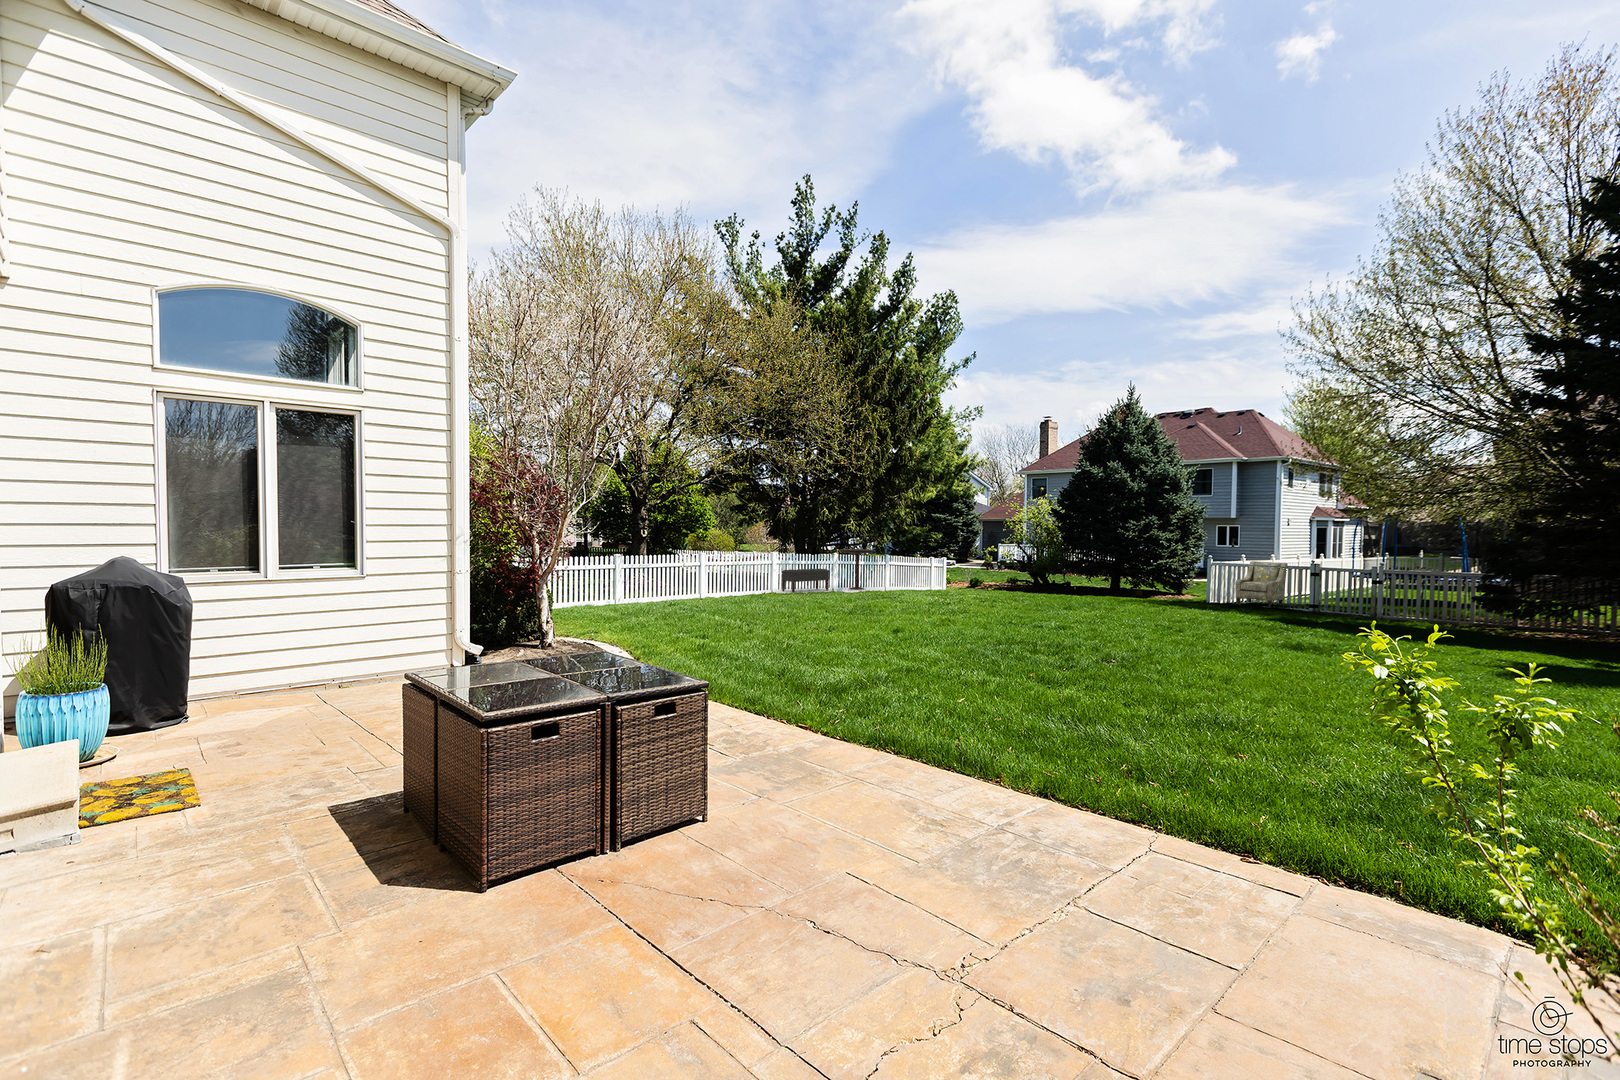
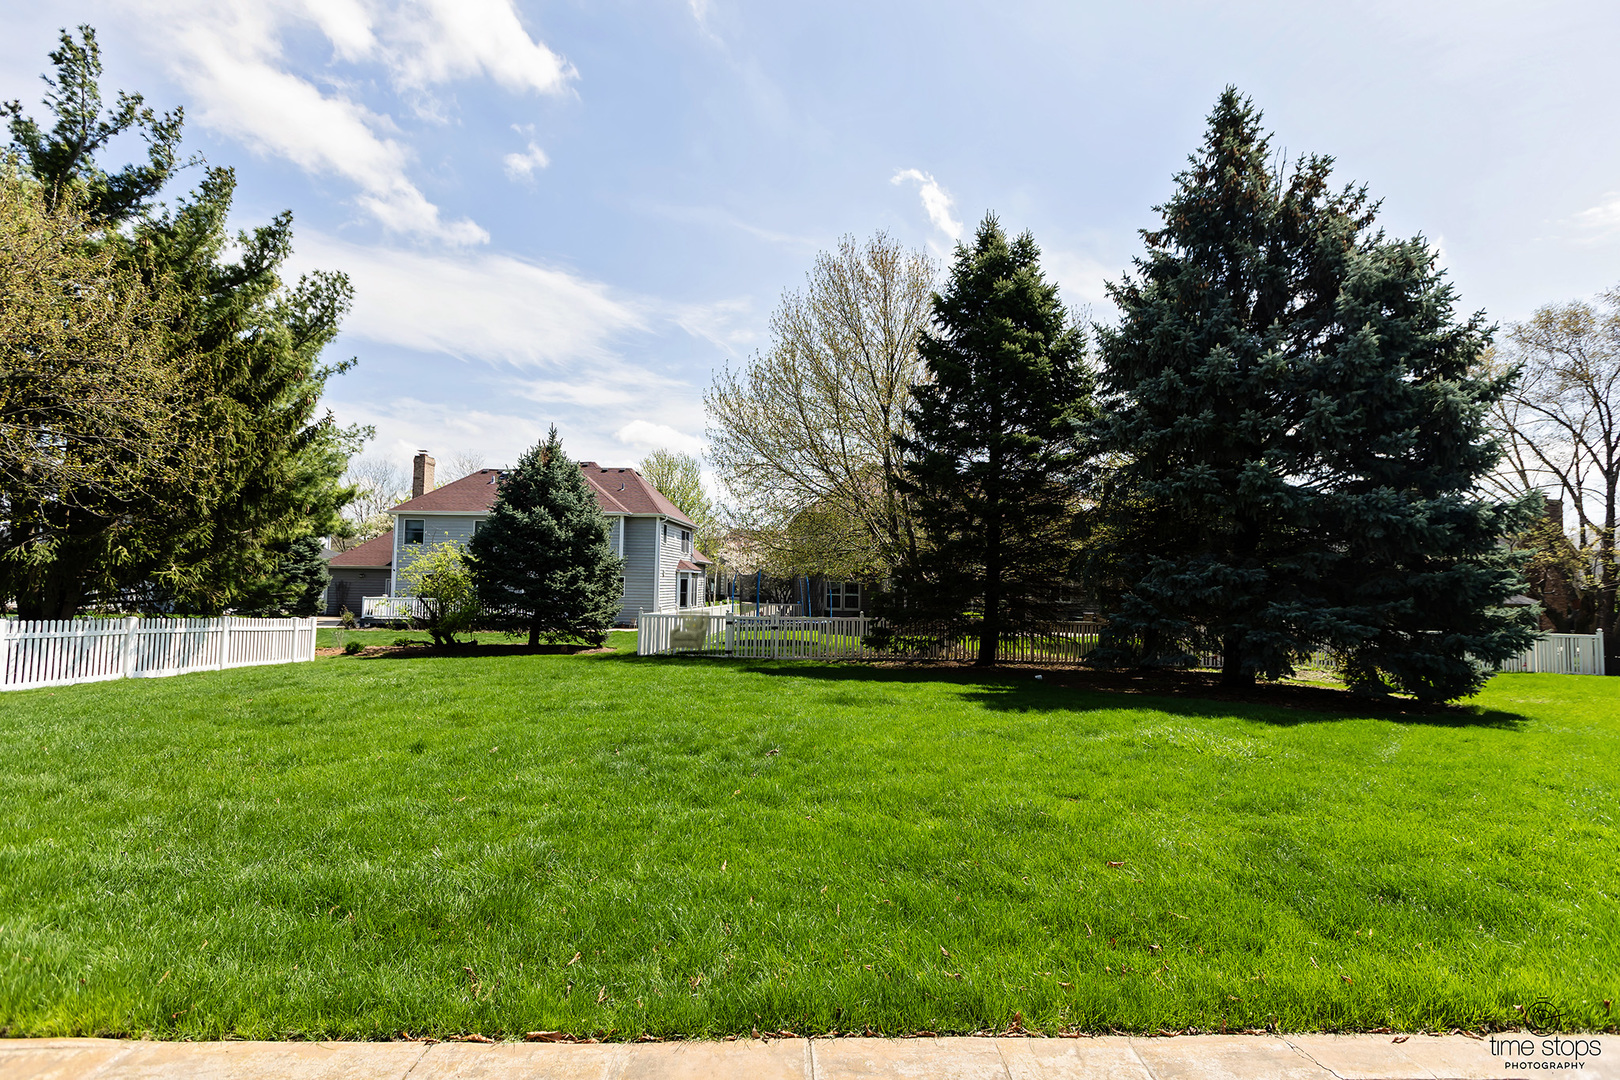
pedestal table: present [839,549,876,590] -> none [140,611,213,674]
bench: present [782,568,829,593] -> none [9,644,120,689]

